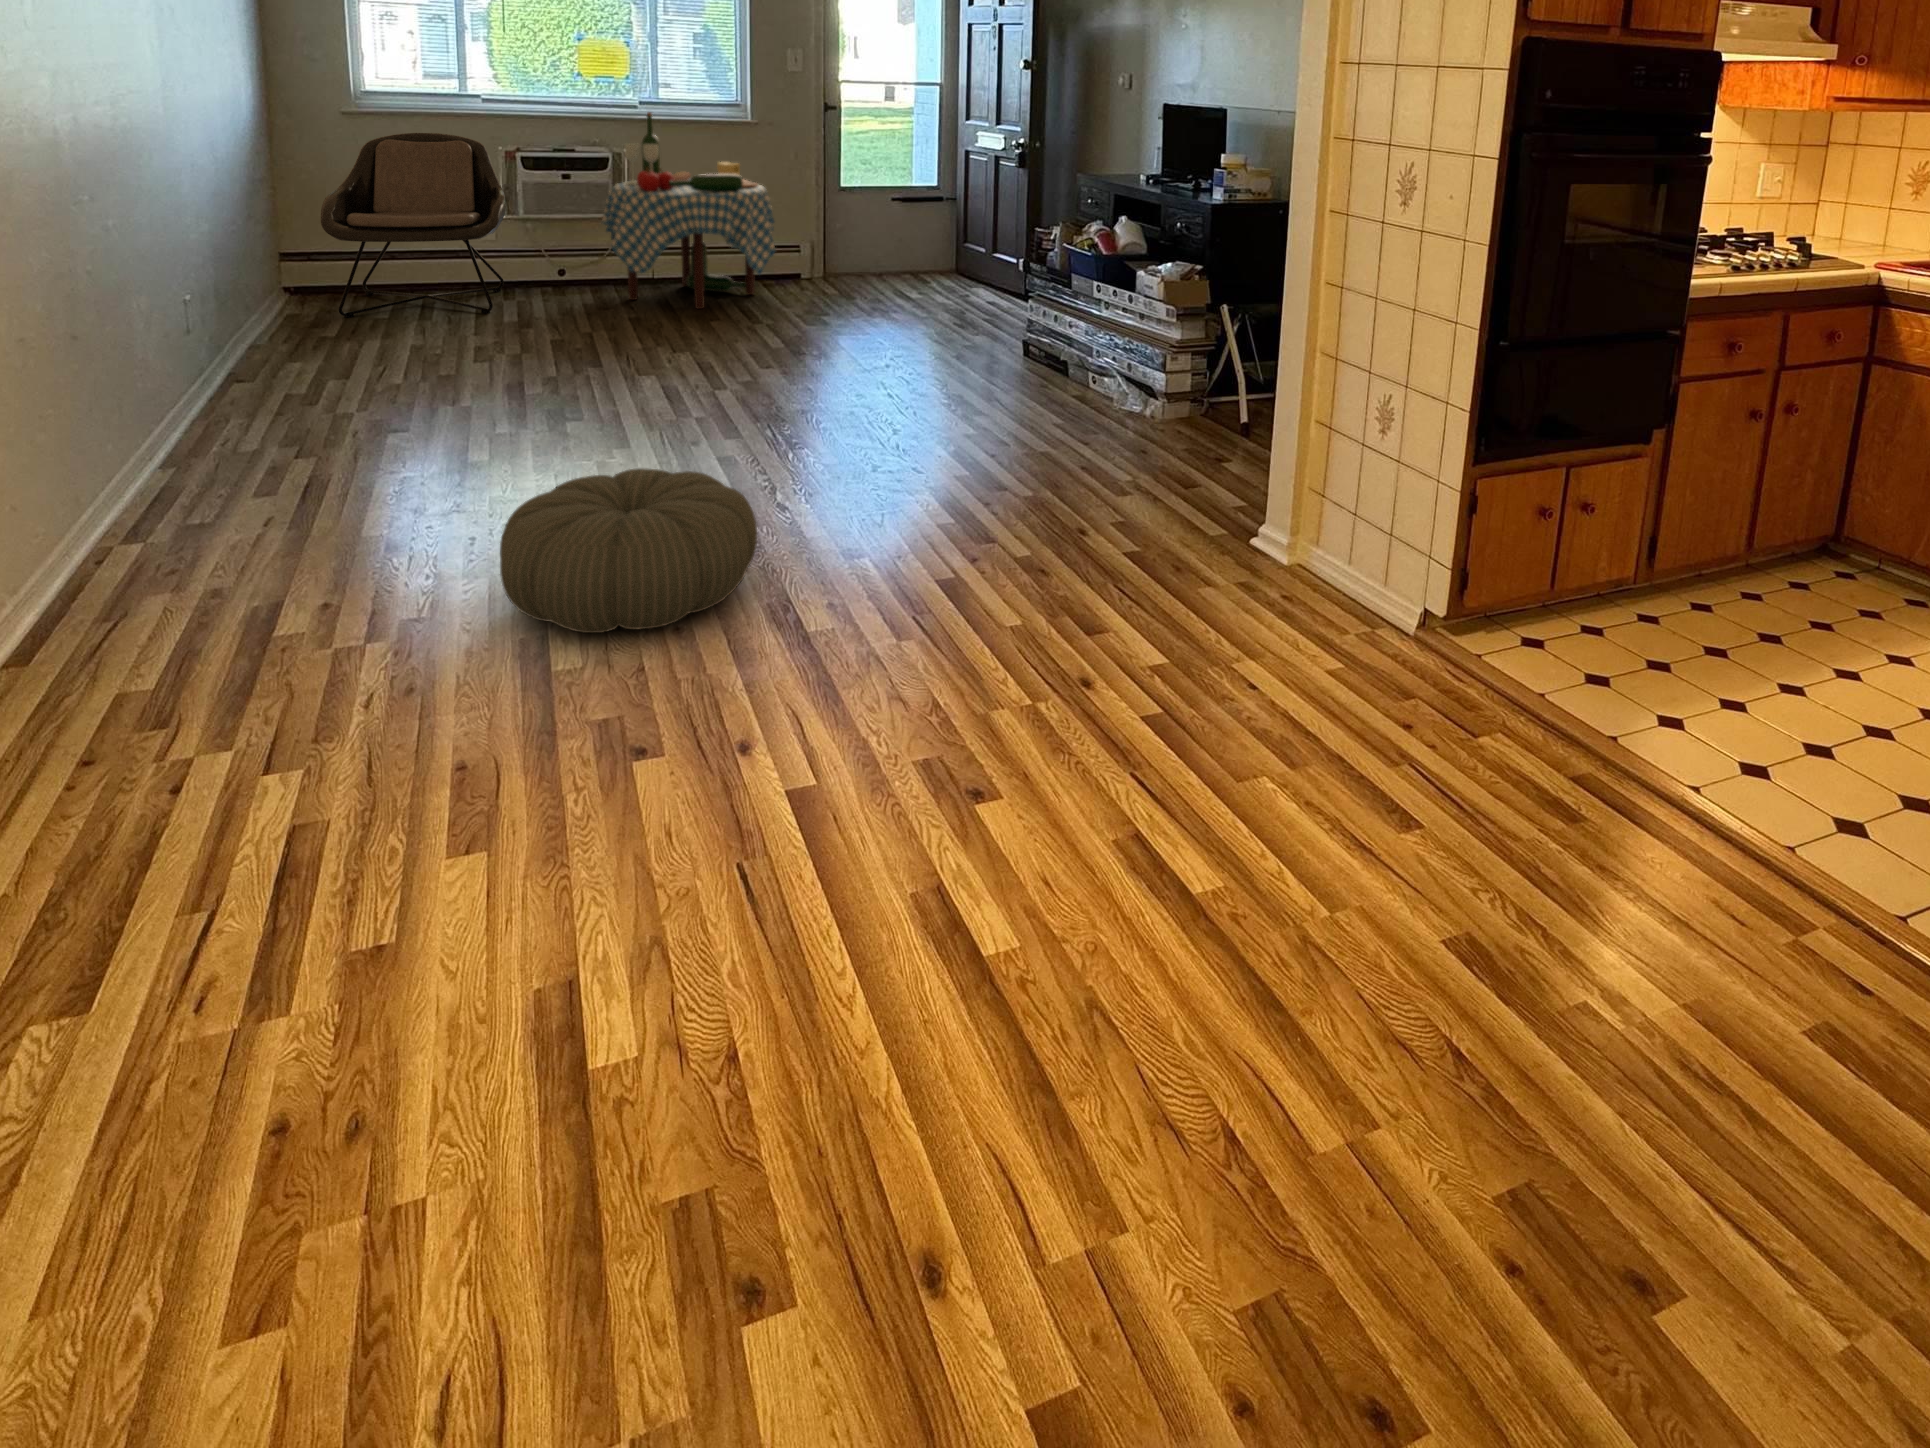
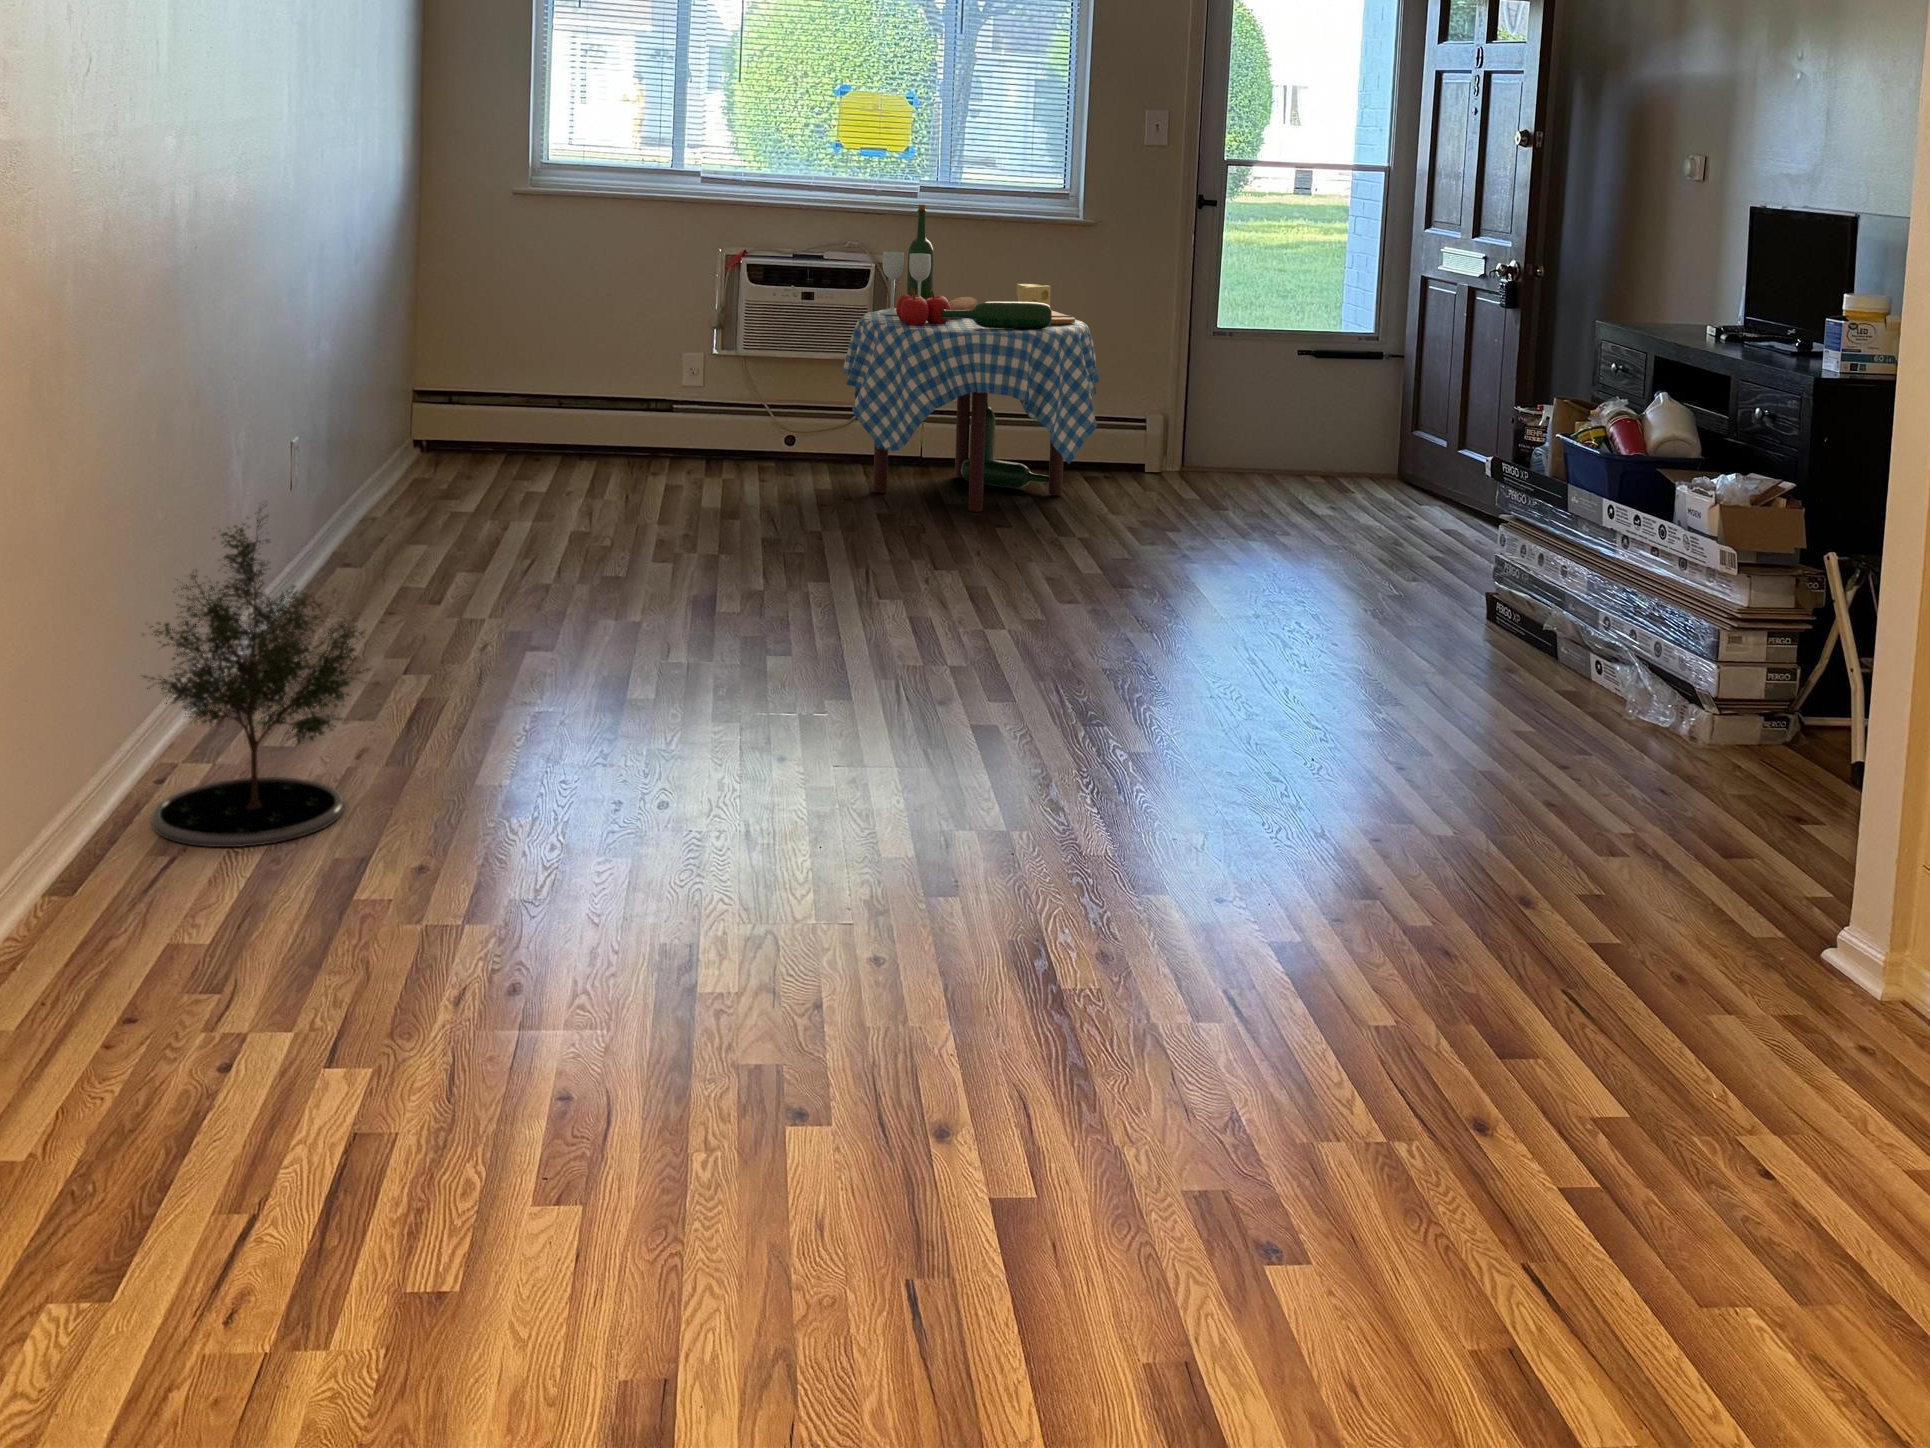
lounge chair: present [321,133,506,318] -> none [469,231,711,500]
potted tree: none [60,349,272,610] -> present [142,510,370,847]
pouf: present [500,468,757,633] -> none [639,722,996,955]

